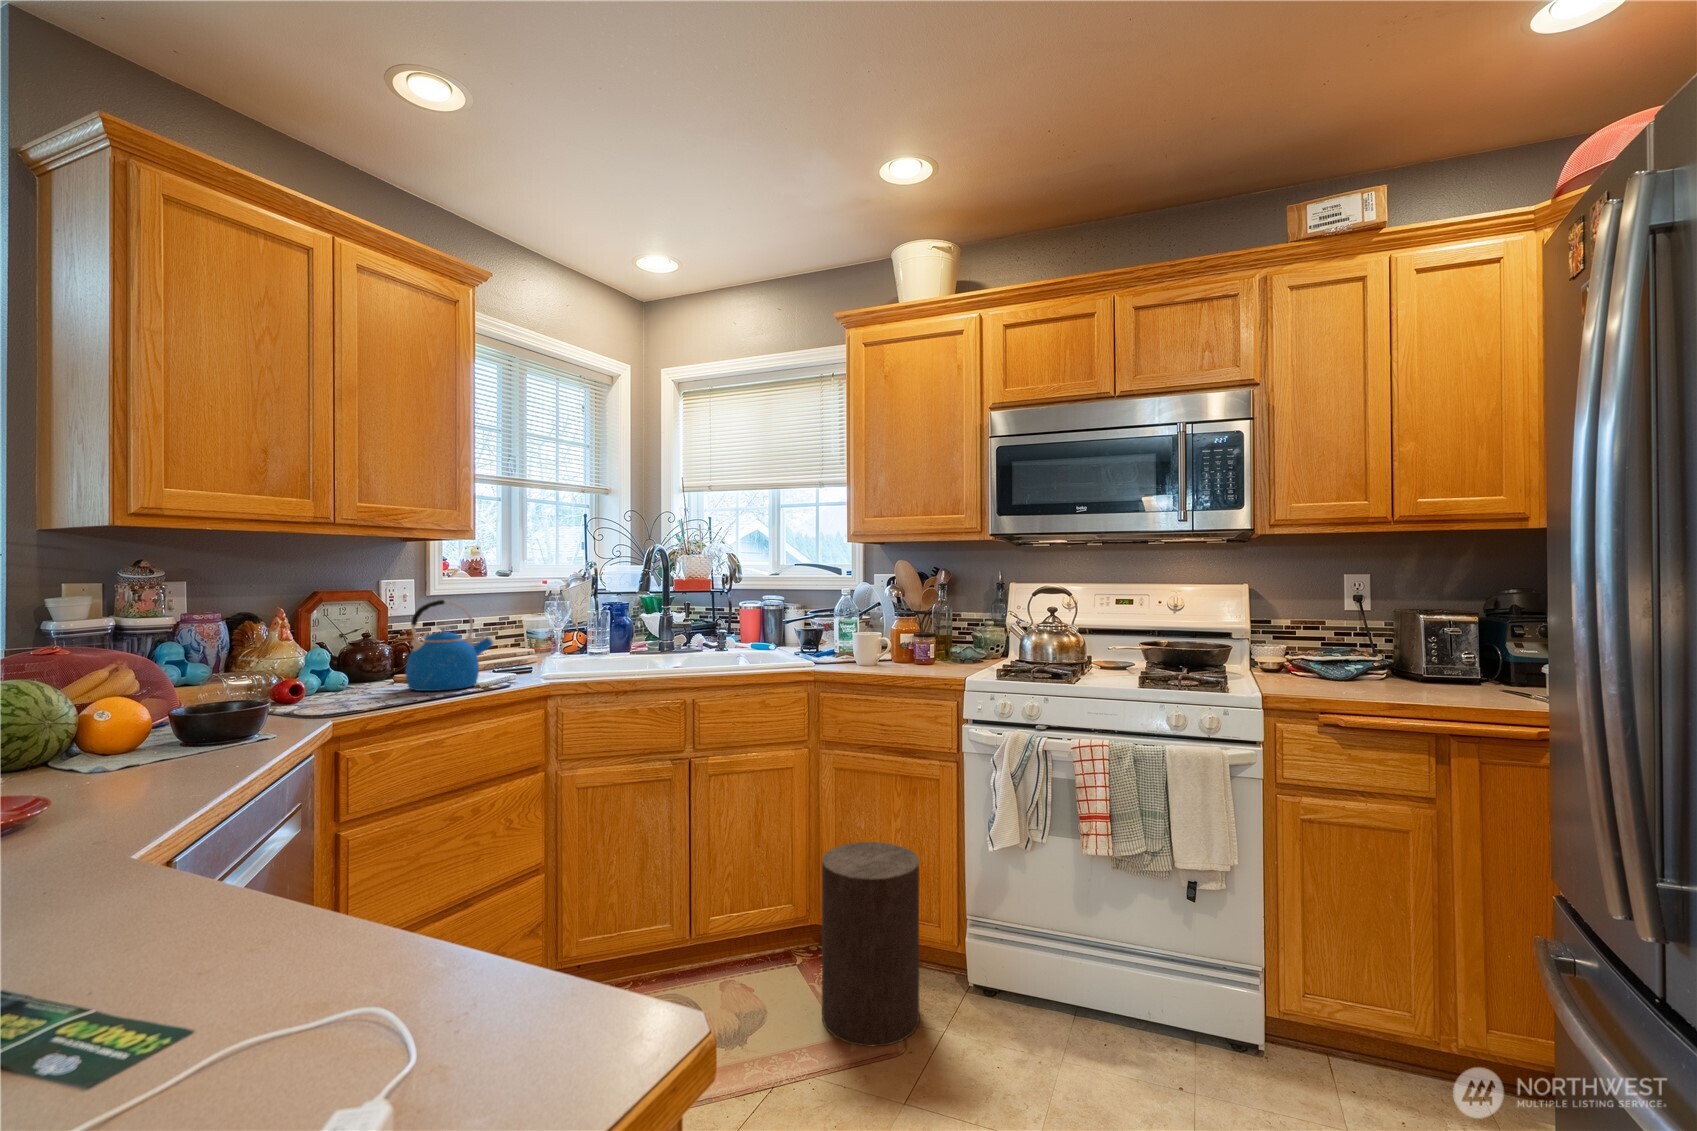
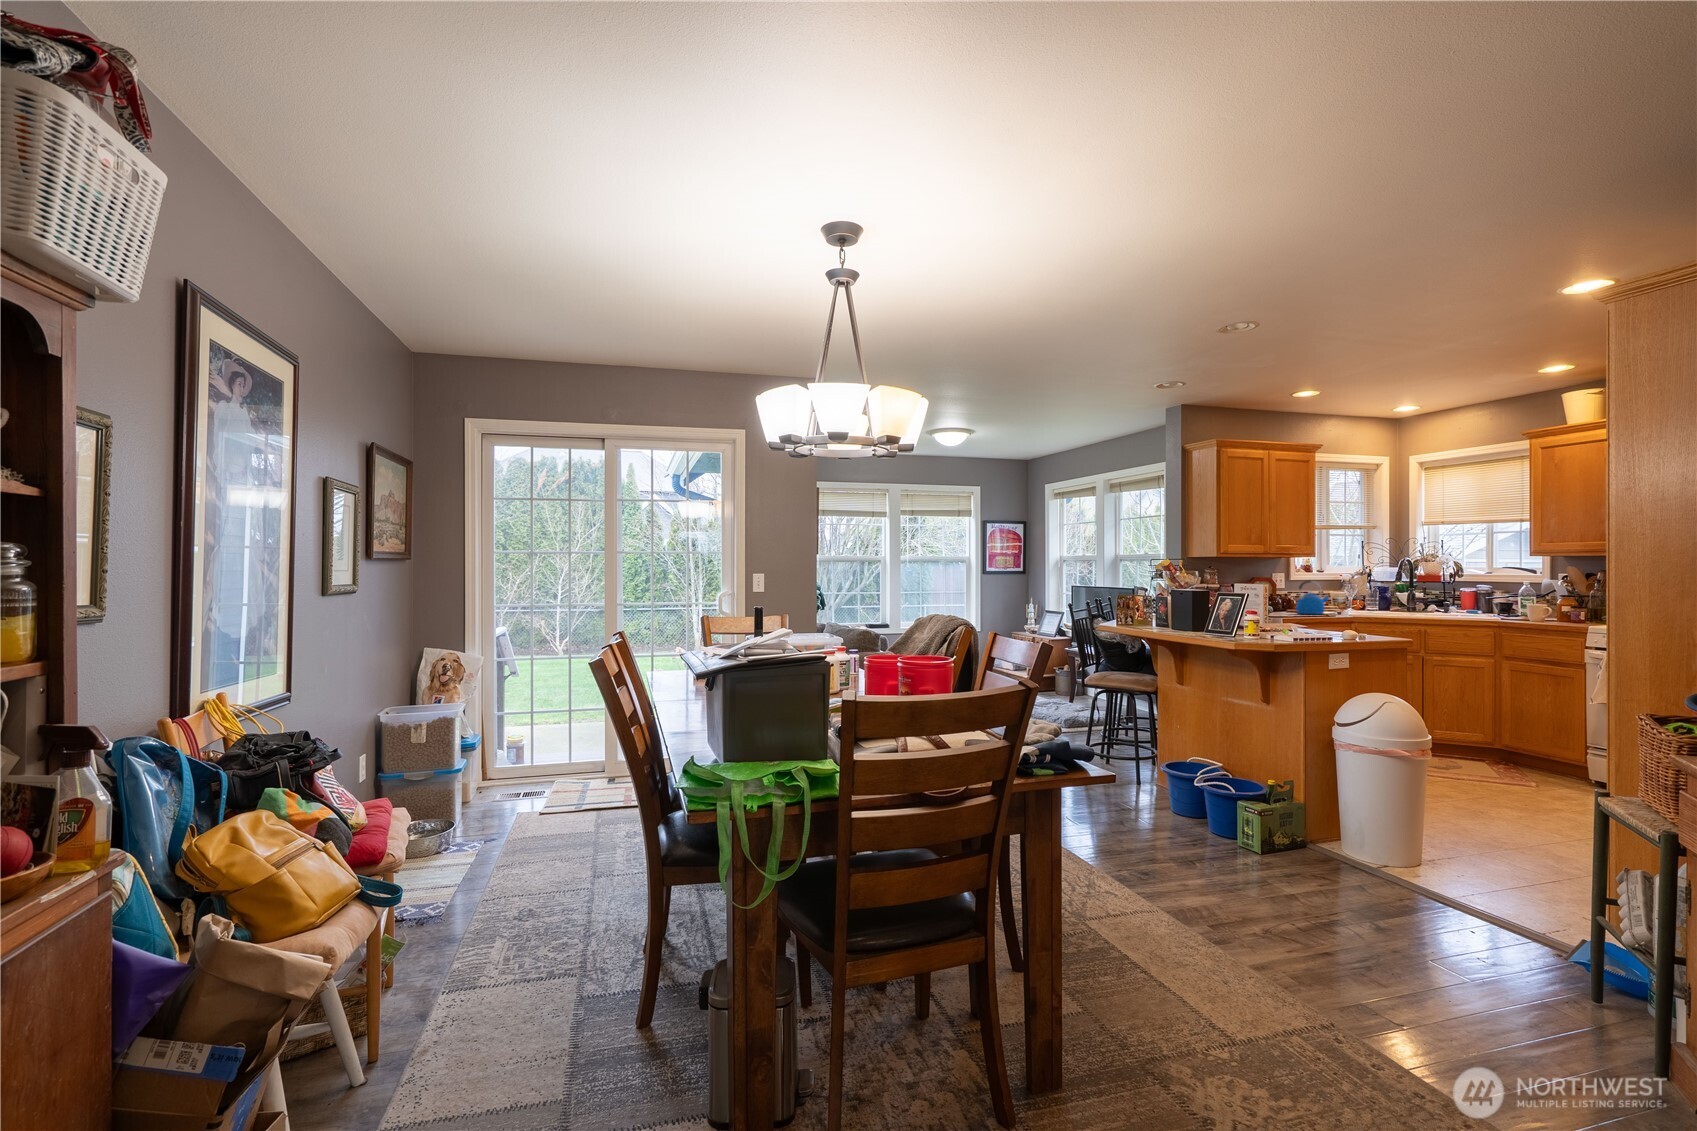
stool: present [822,842,919,1047] -> none [1492,699,1550,779]

